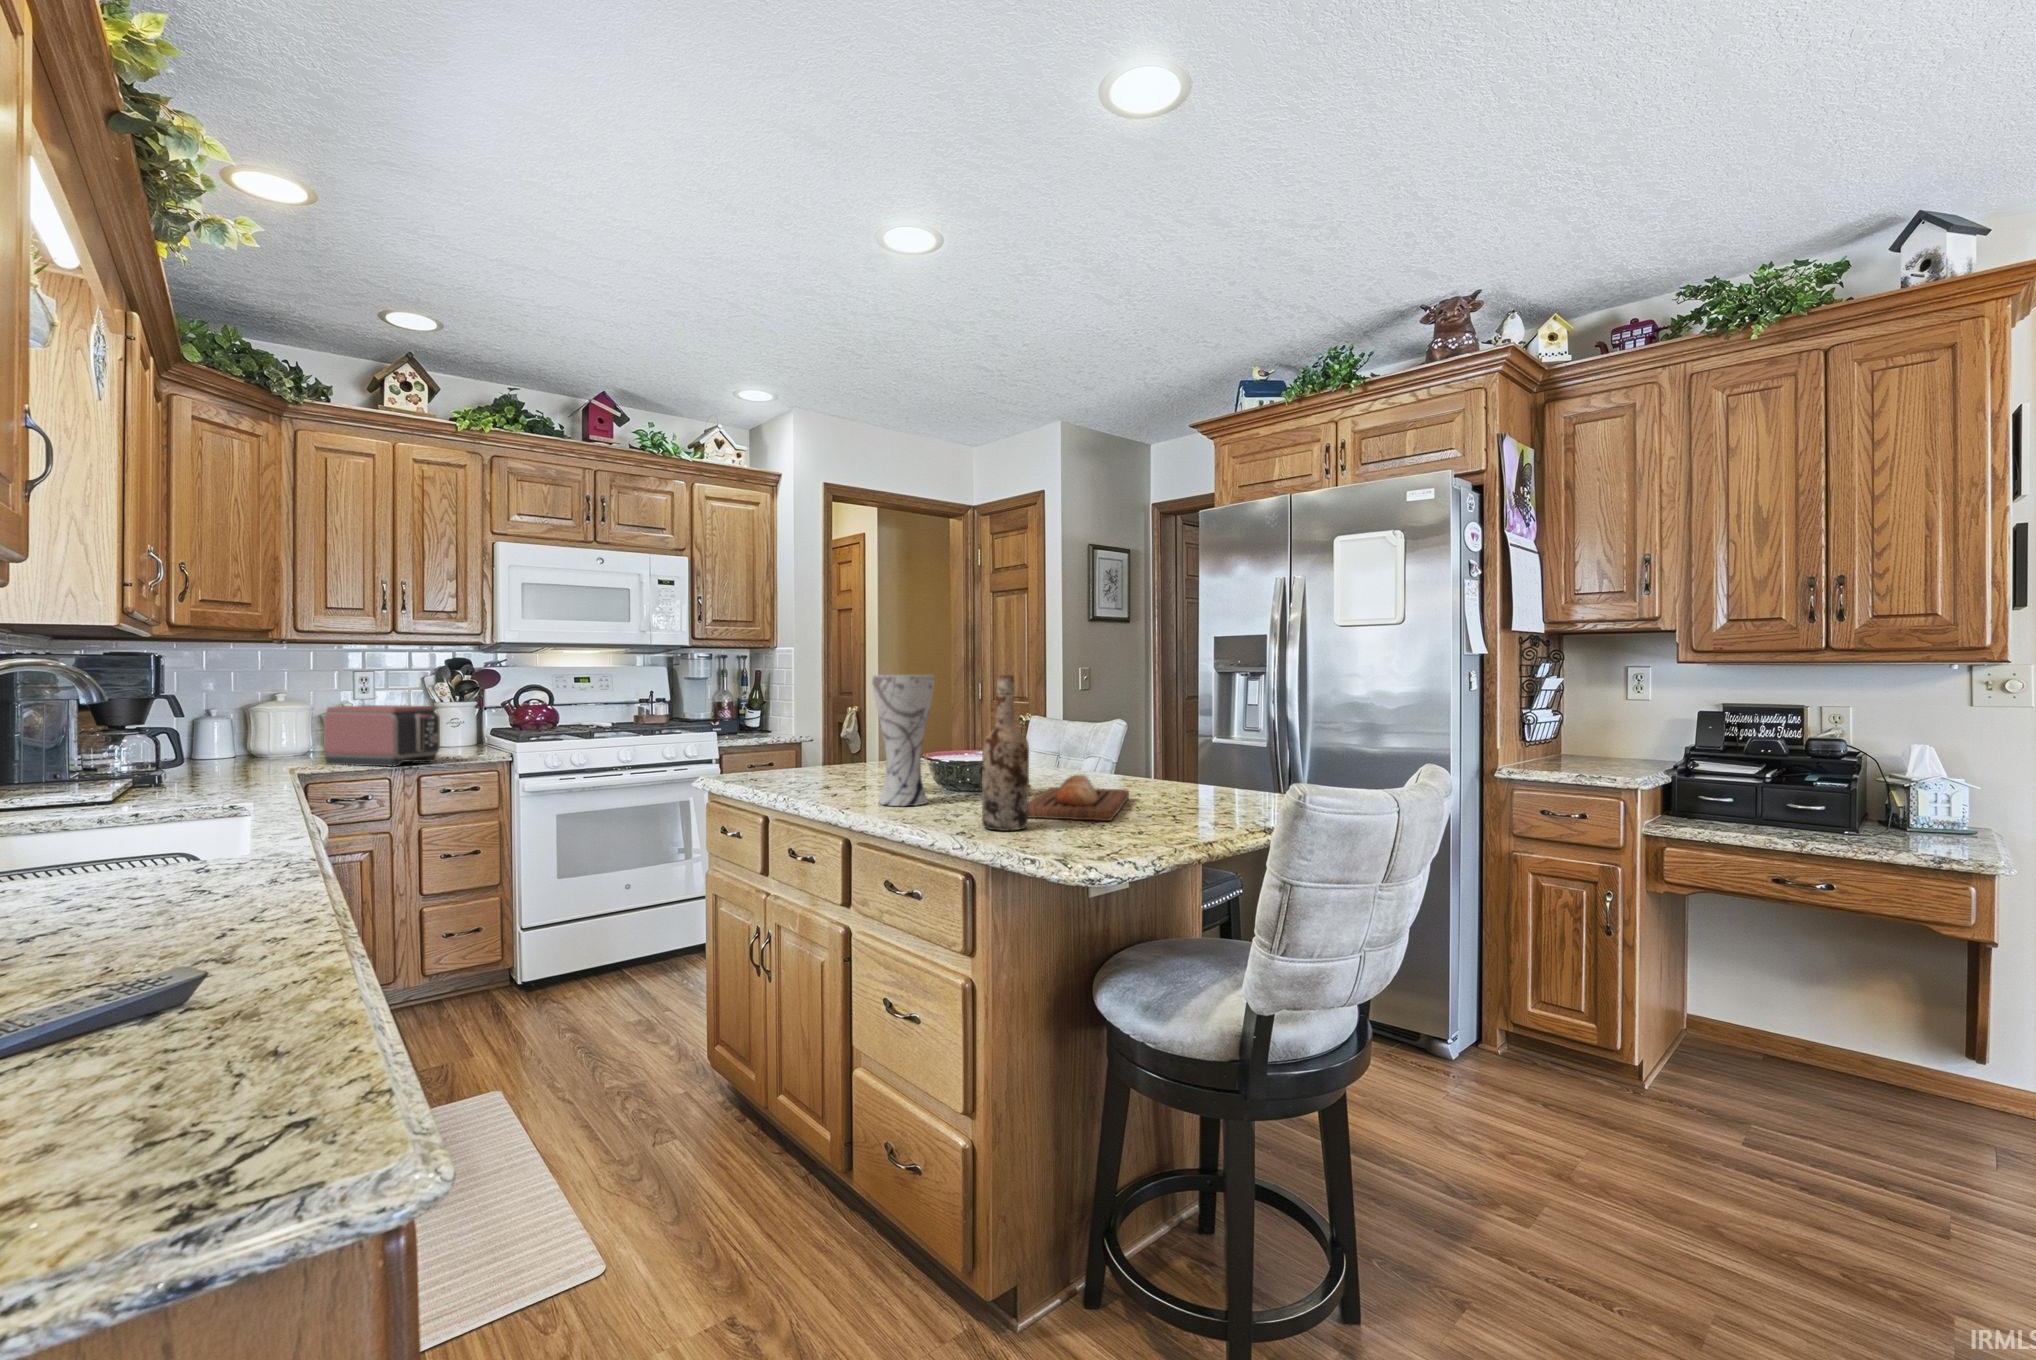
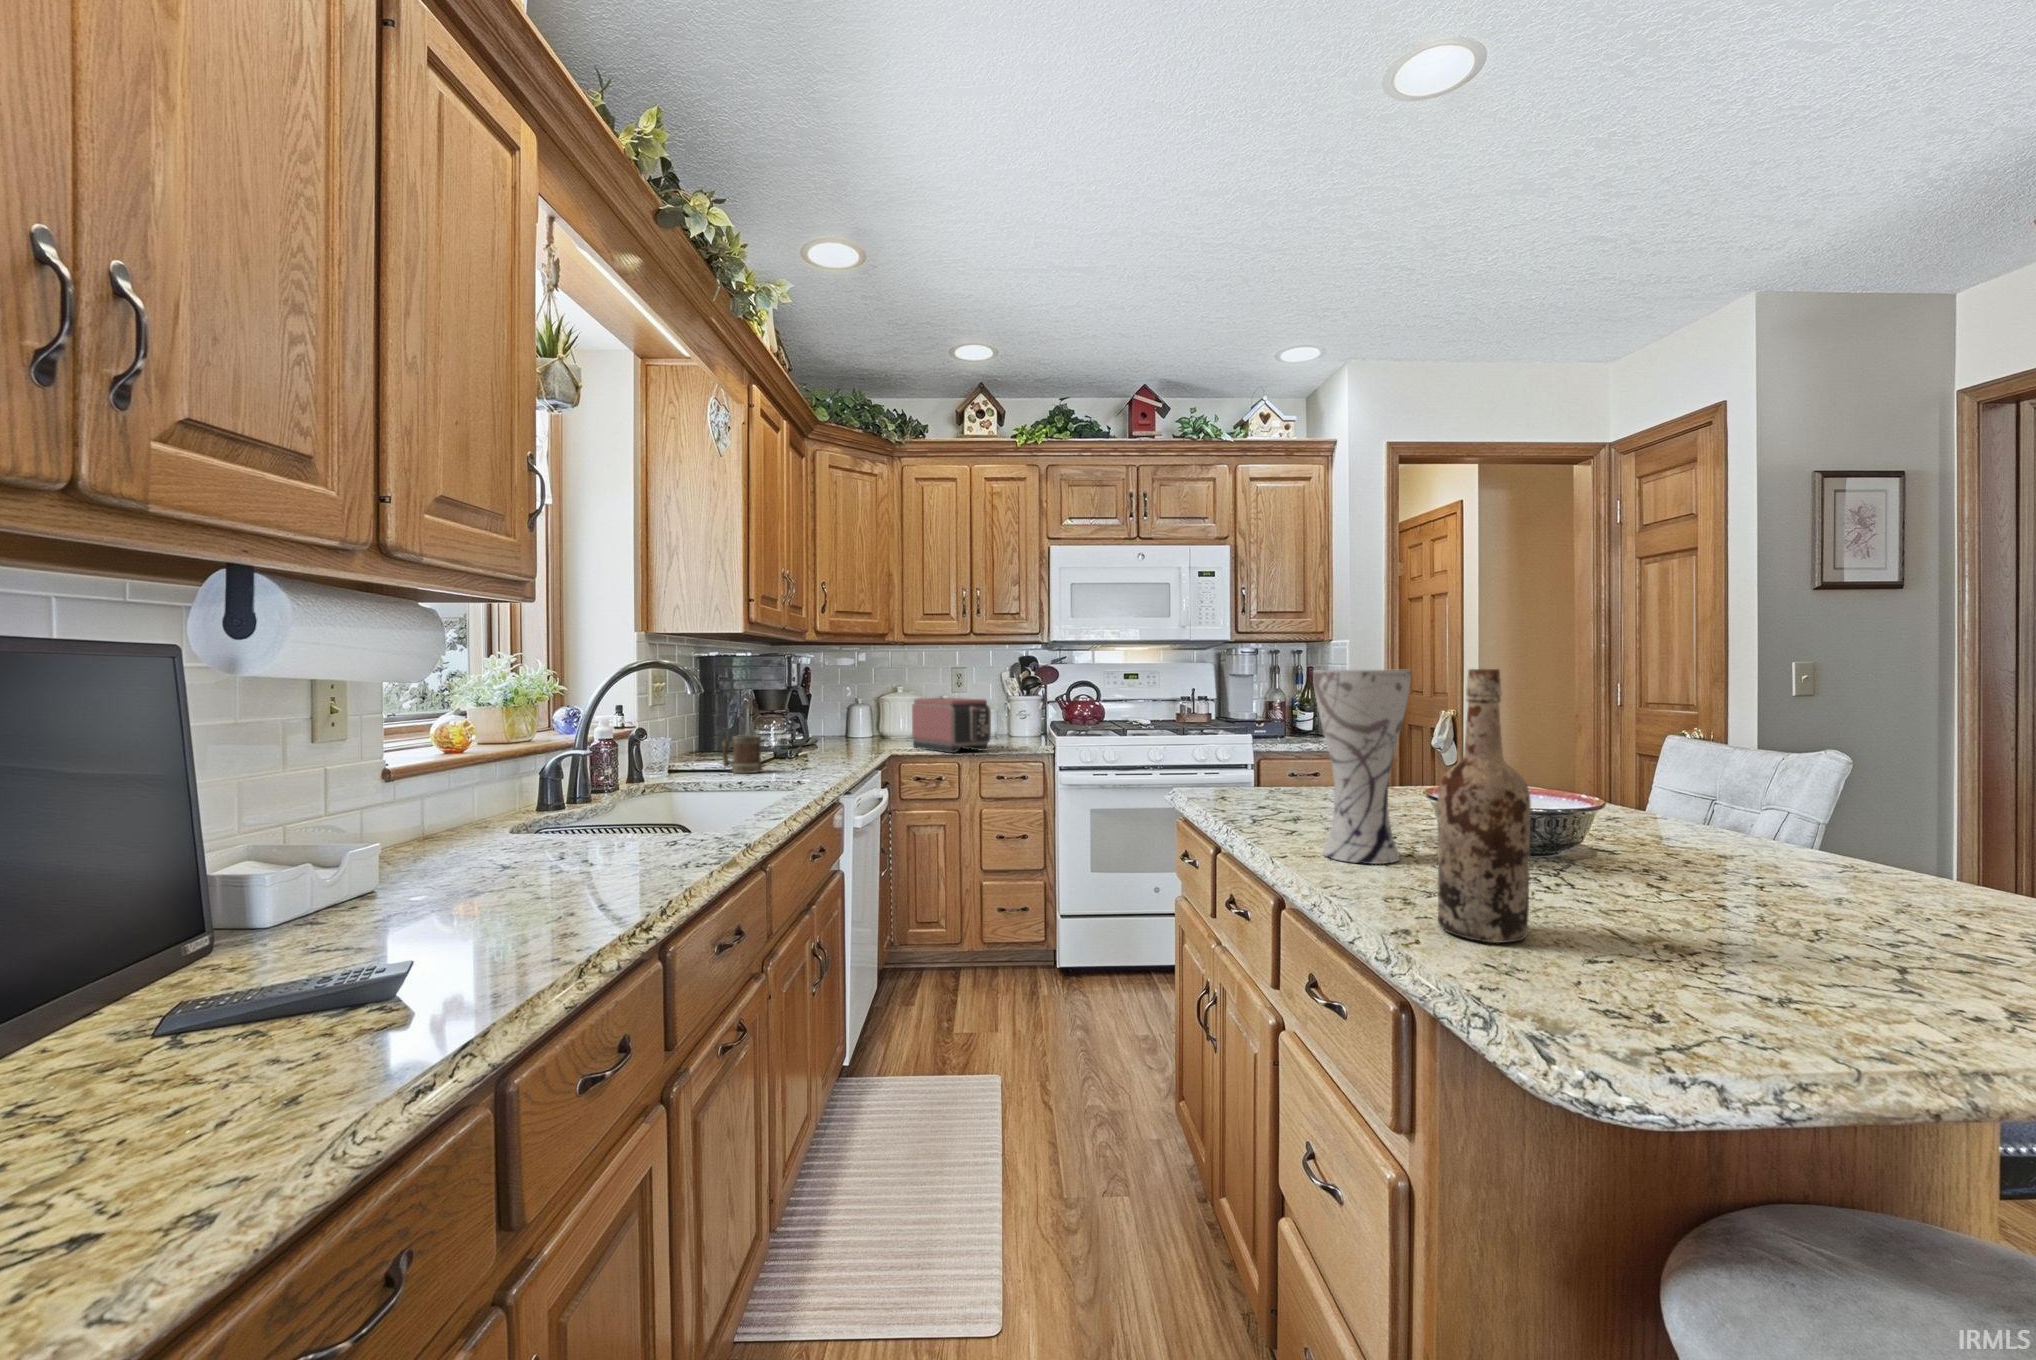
mug: none [94,755,164,804] -> present [723,735,763,773]
bread loaf: present [1028,775,1129,821] -> none [1532,847,1814,954]

